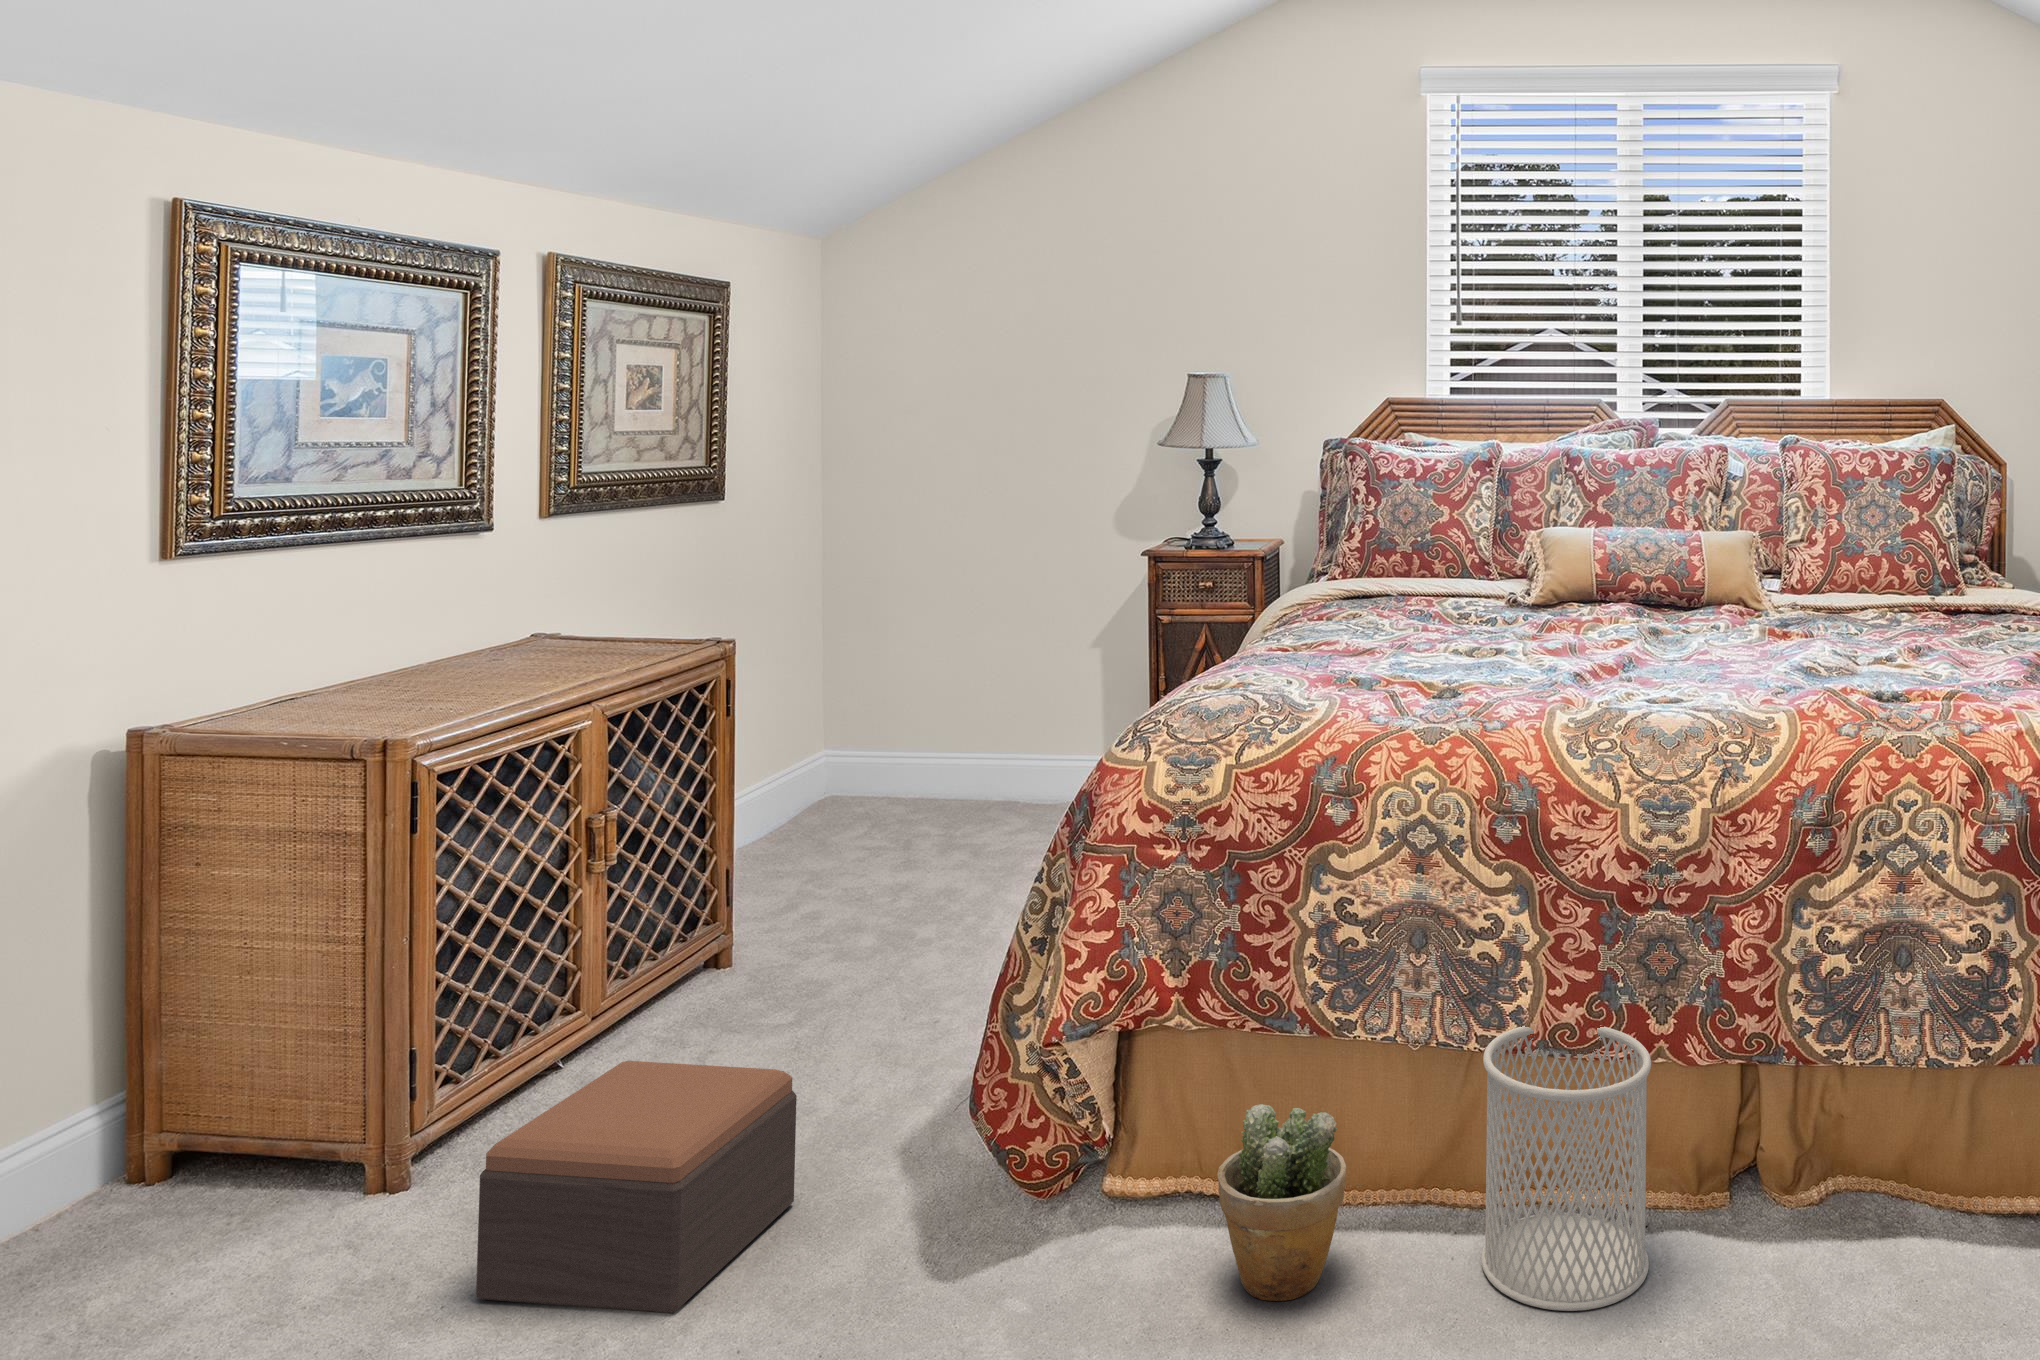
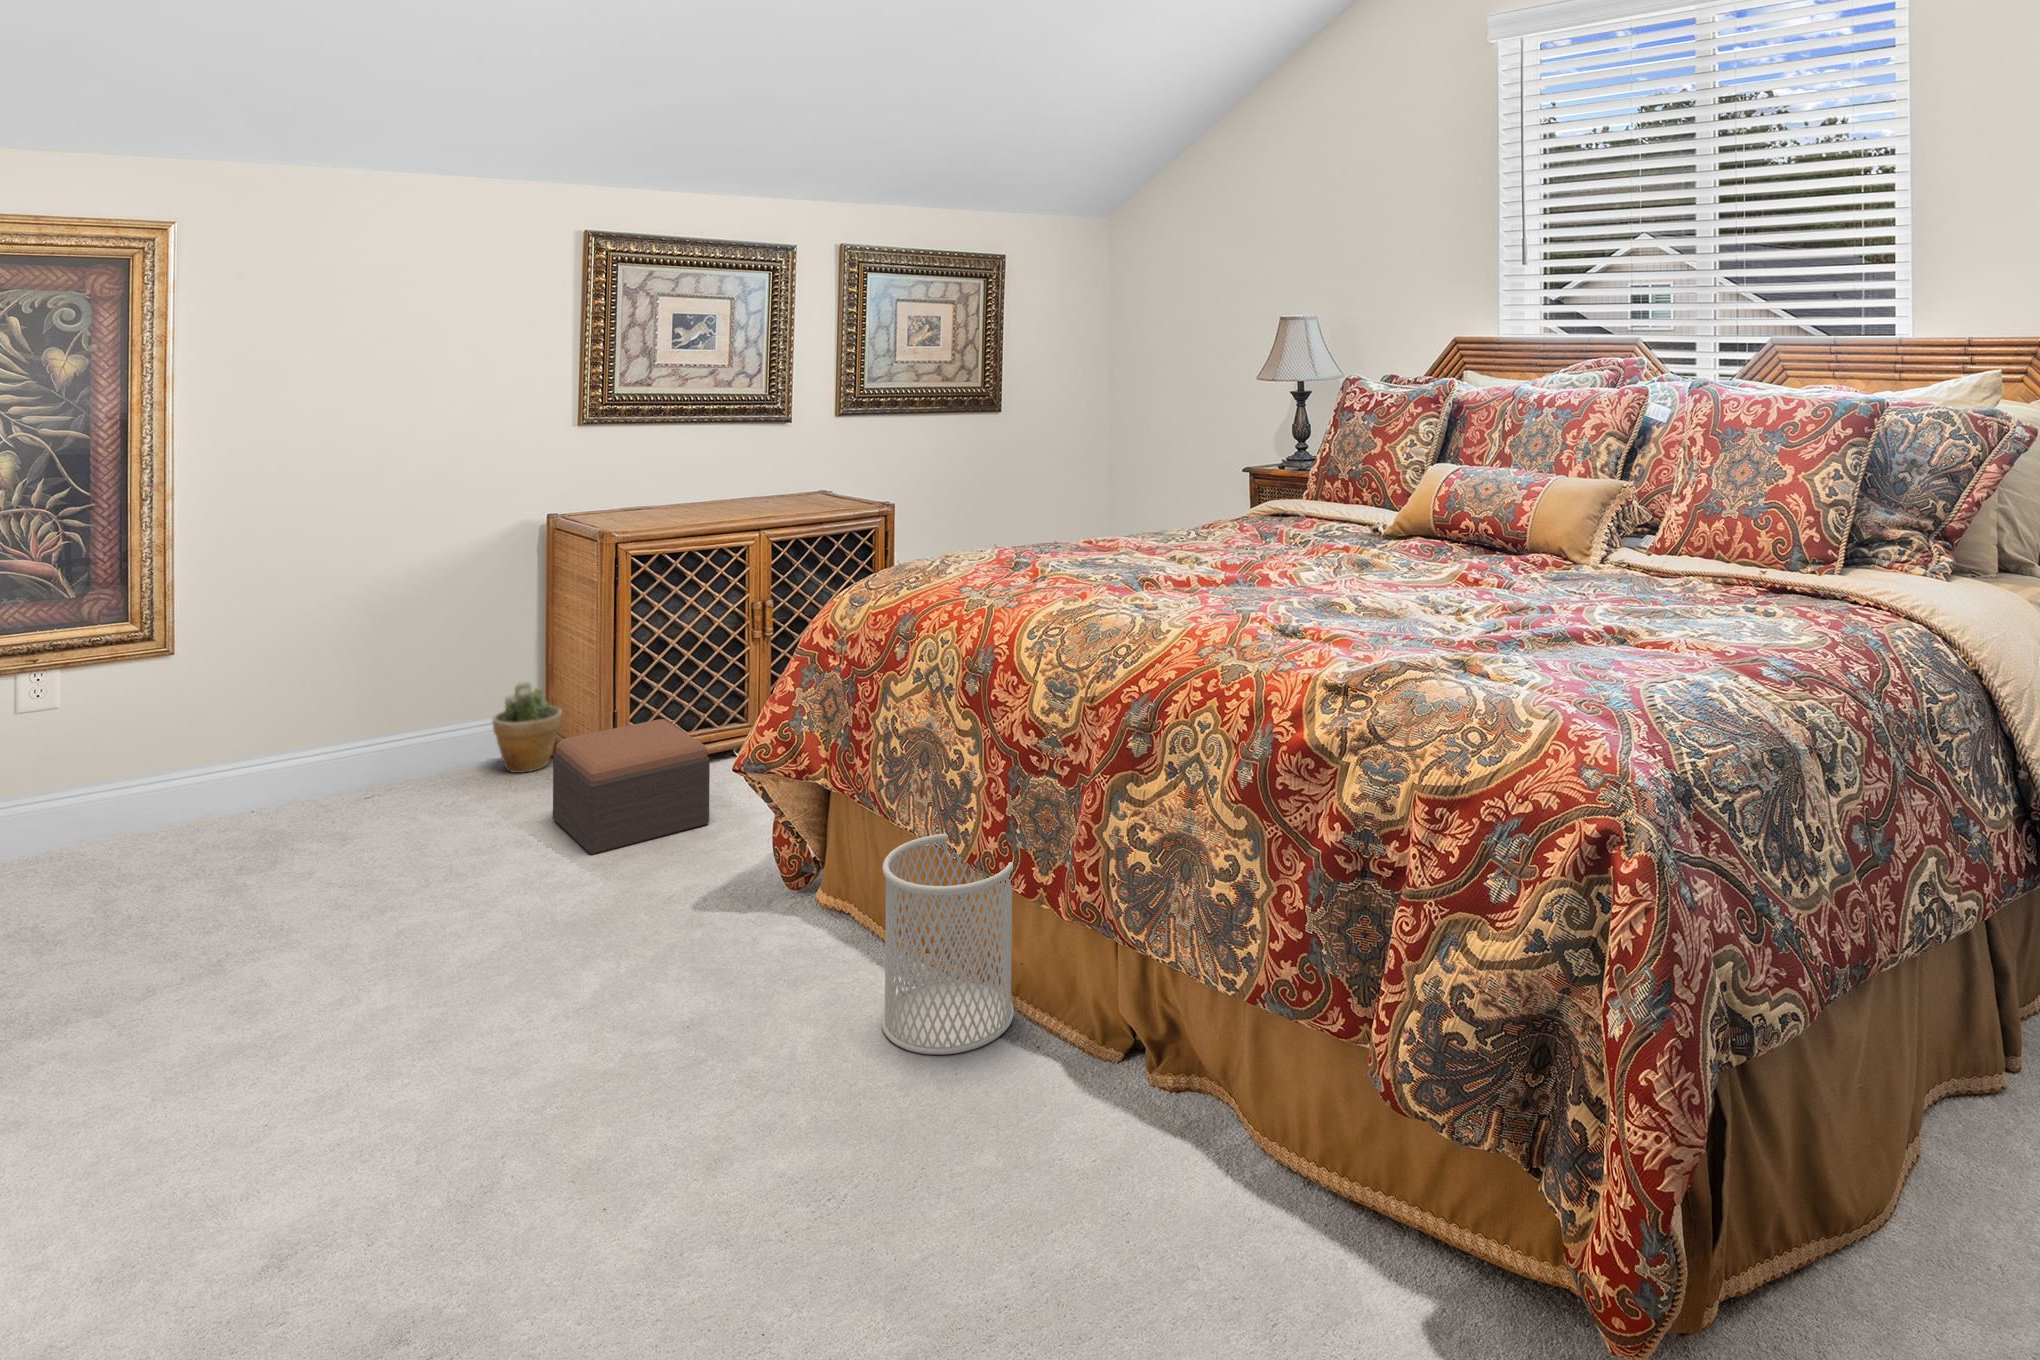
potted plant: present [1217,1104,1346,1301] -> present [492,682,562,773]

